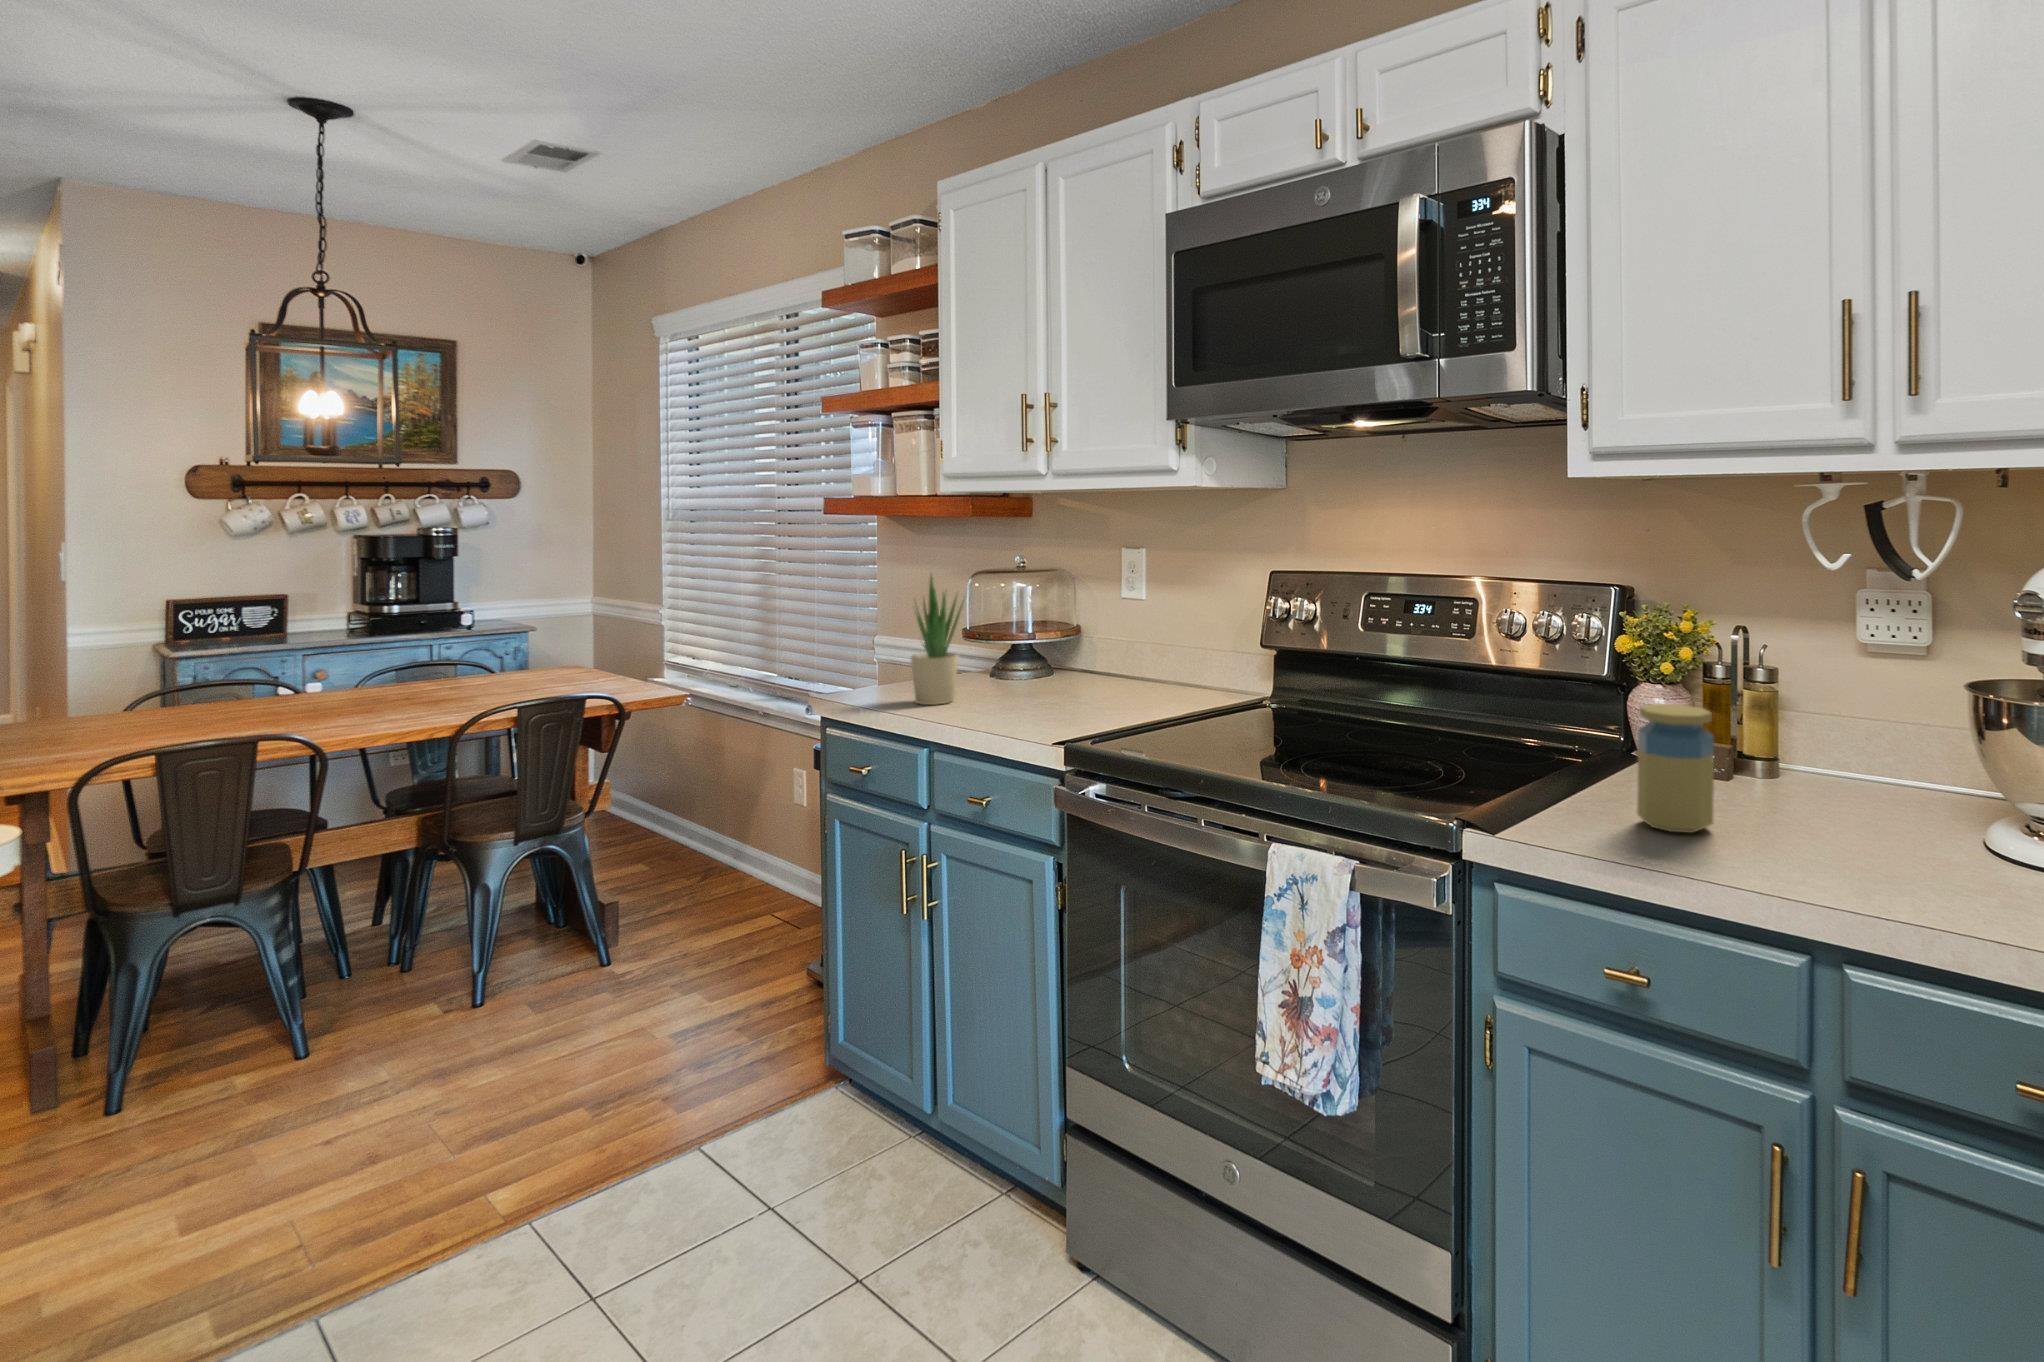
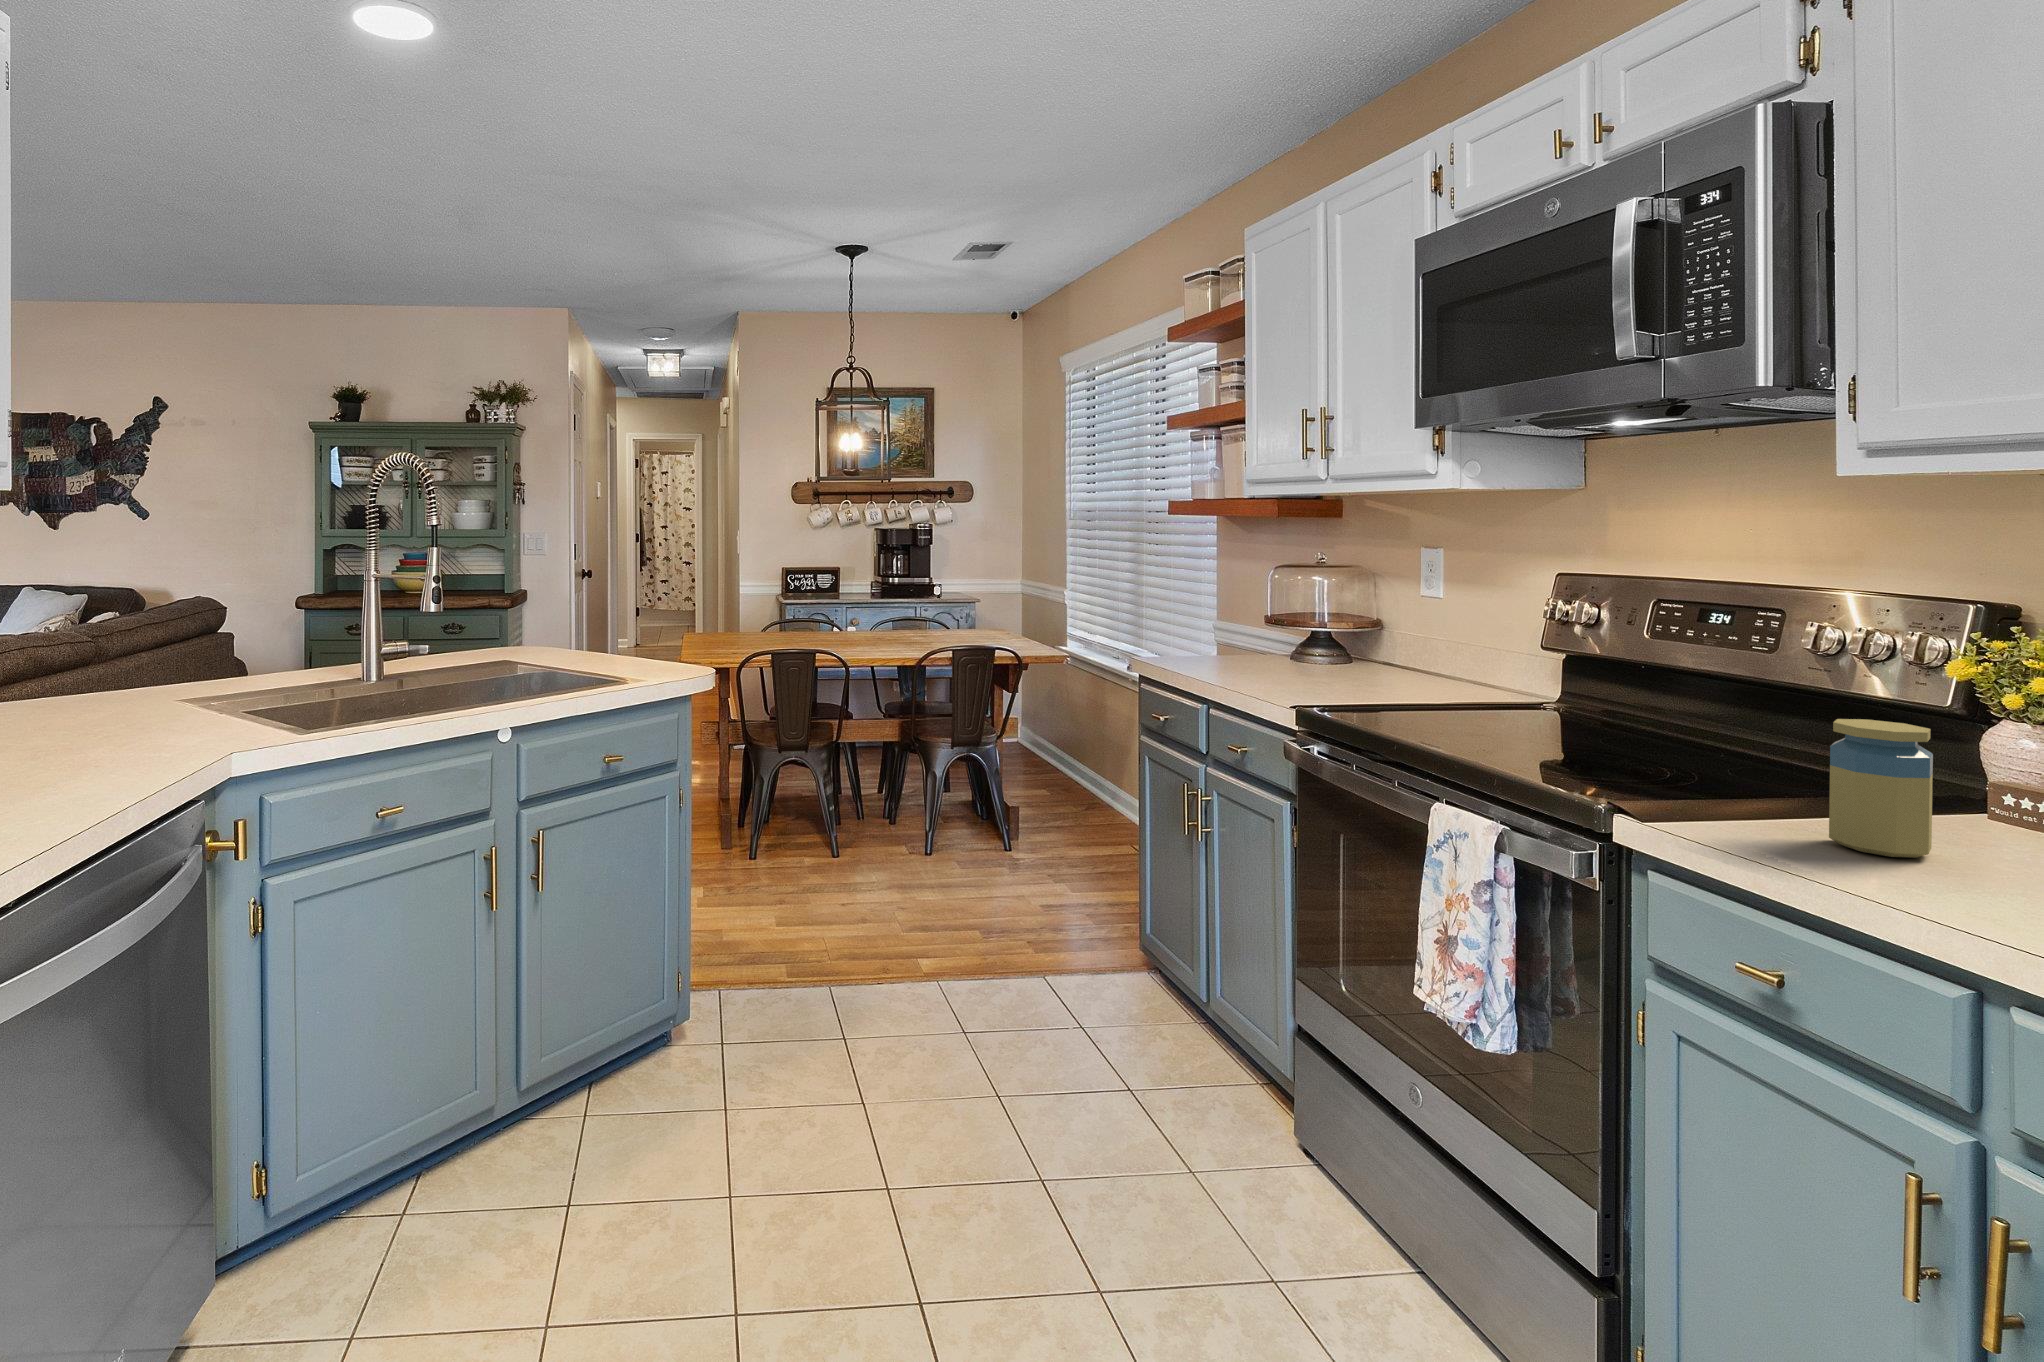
potted plant: present [910,577,963,705] -> none [1196,563,1245,672]

